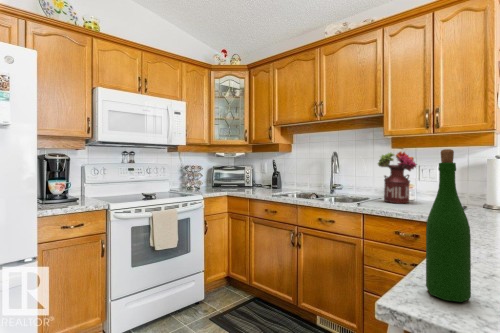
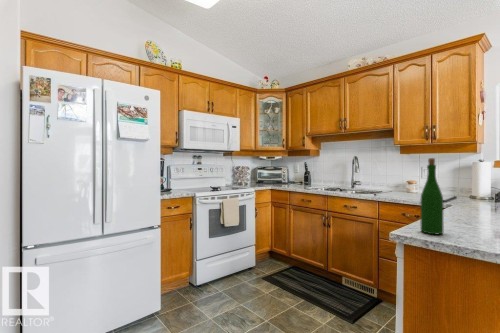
flower arrangement: present [378,152,417,203] -> none [389,156,420,195]

